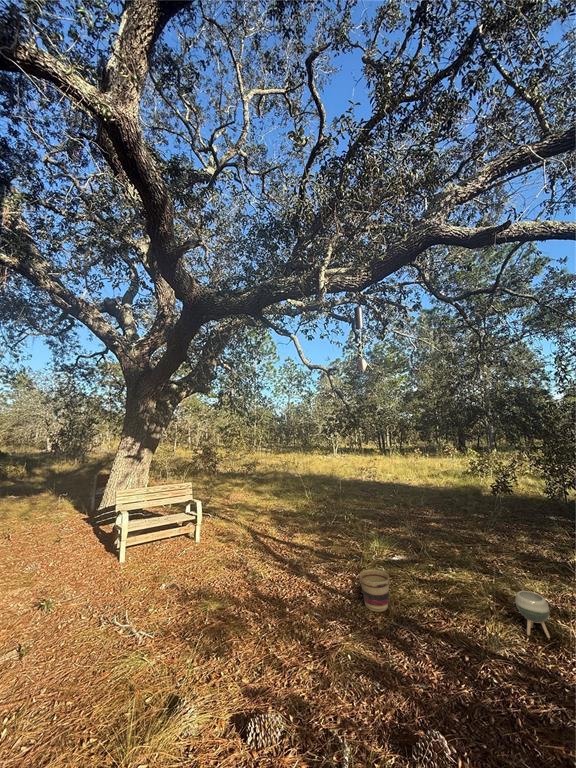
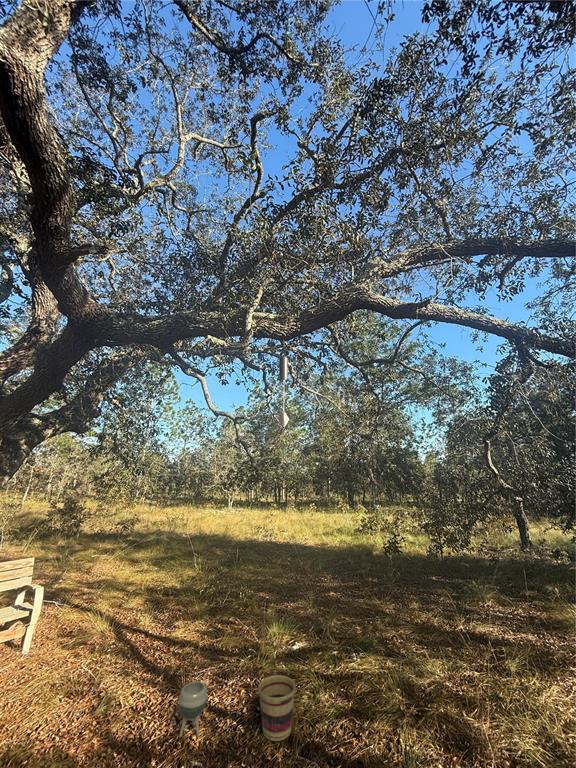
planter: present [515,591,550,638] -> present [178,681,207,737]

